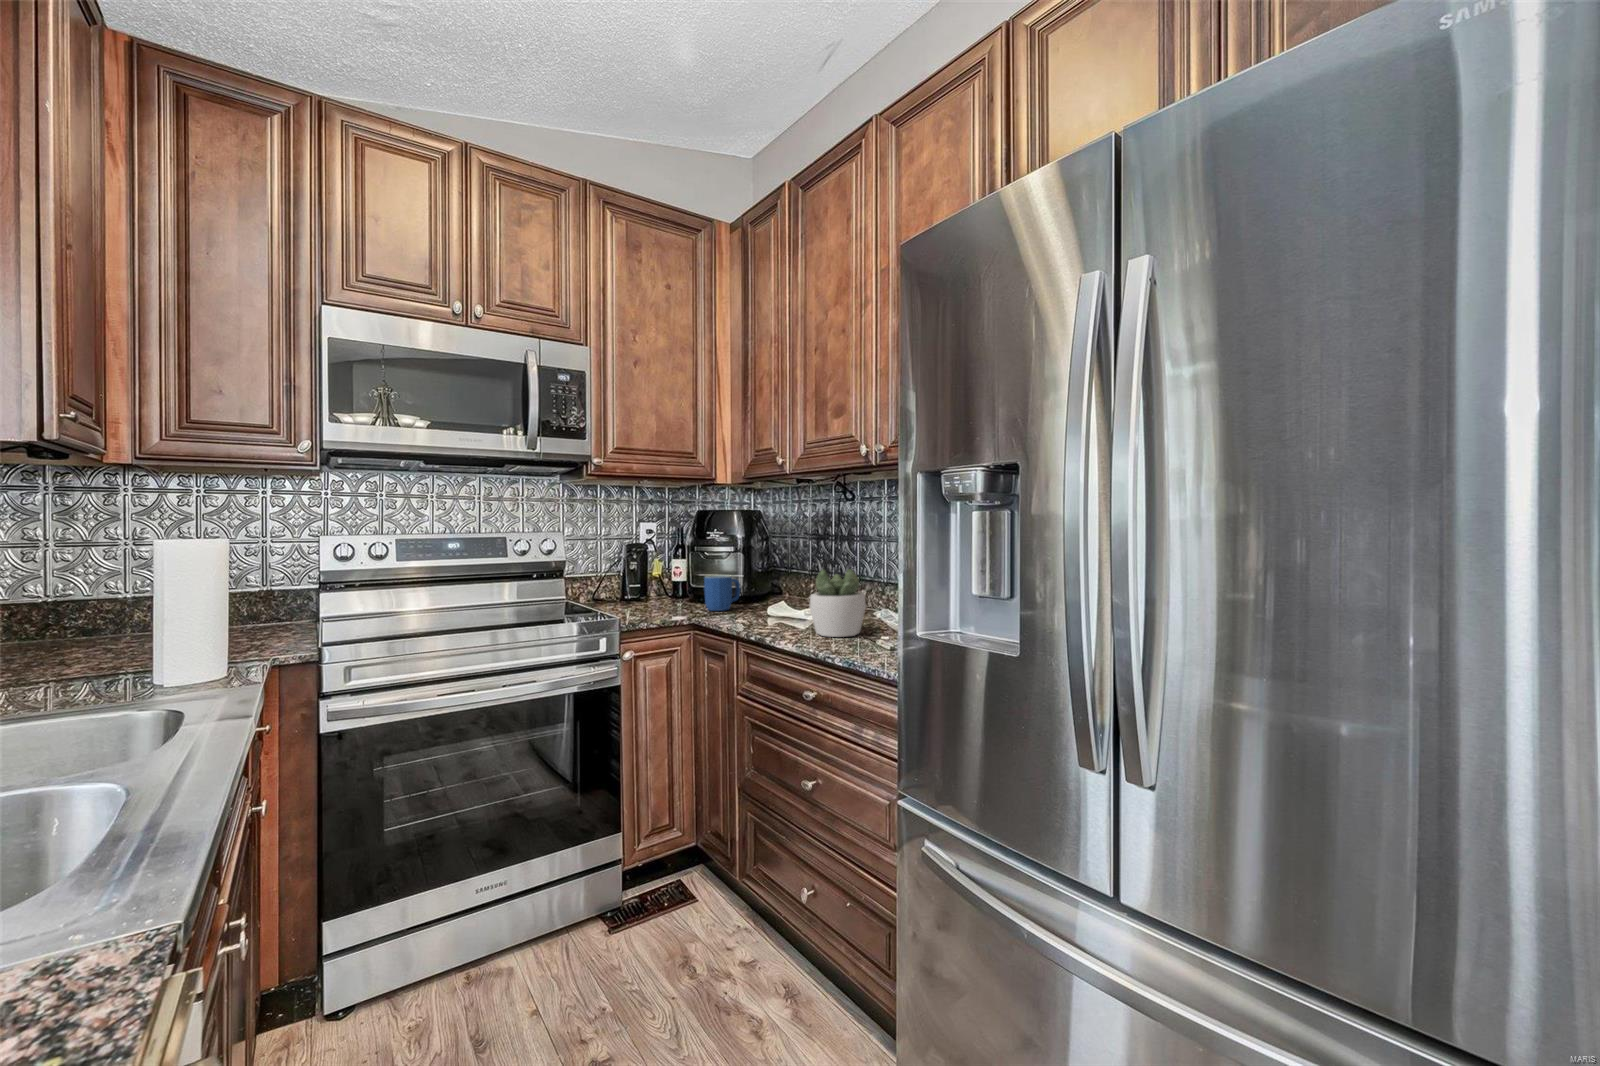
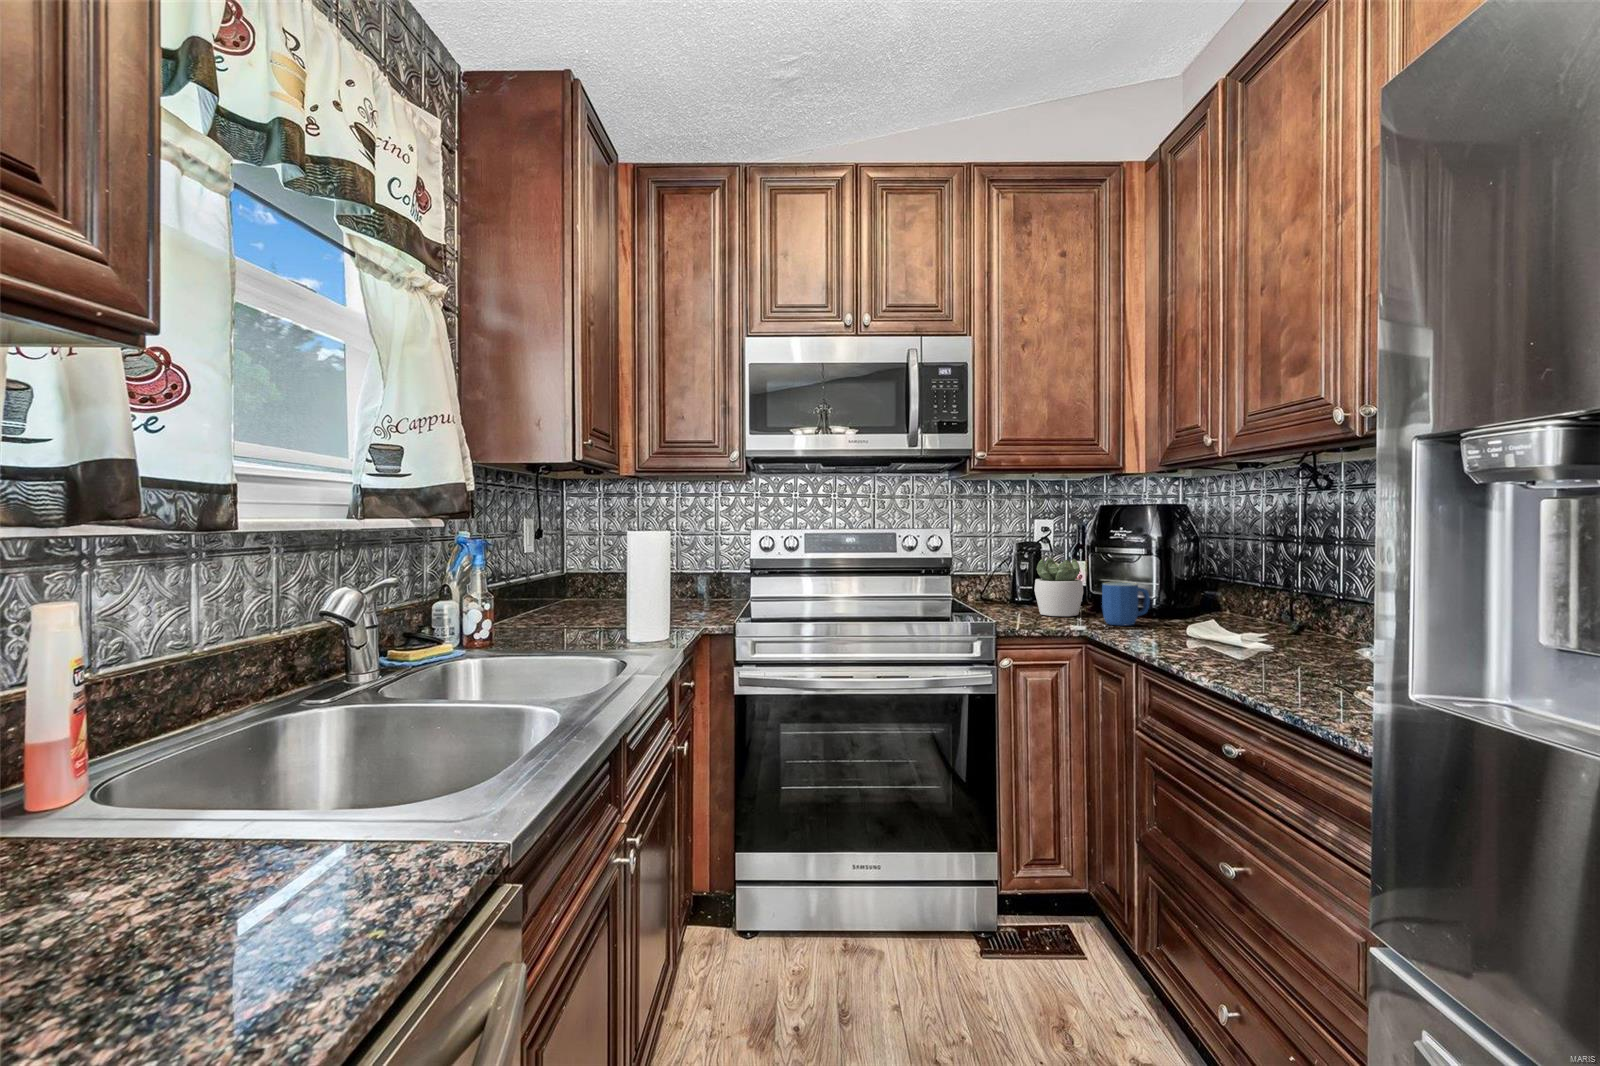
succulent plant: present [809,569,866,637] -> present [1034,559,1083,616]

